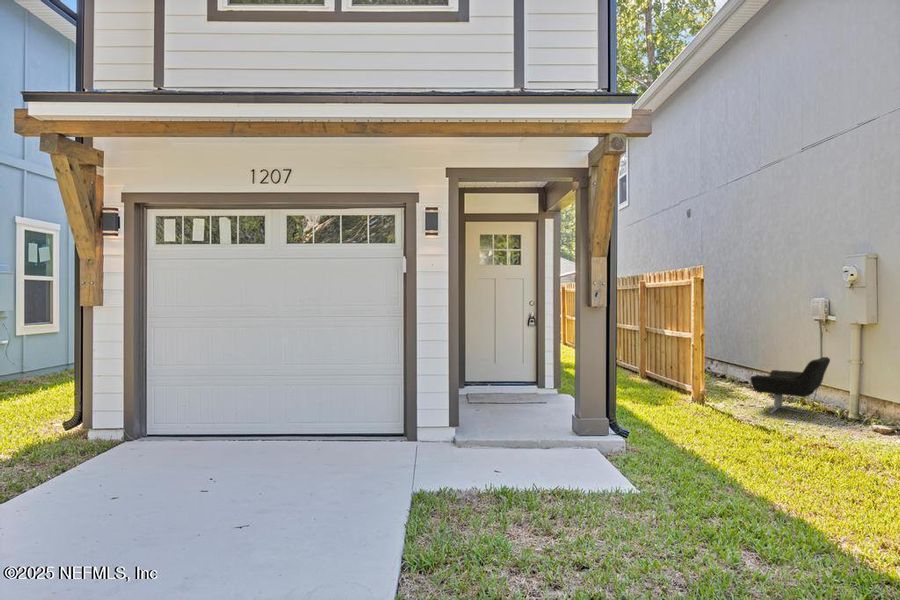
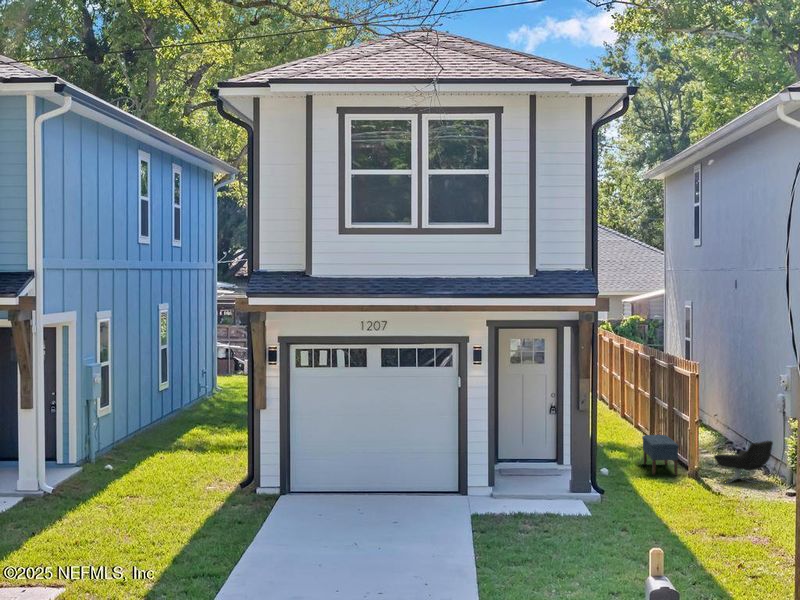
bench: none [633,353,694,402] -> present [642,435,679,475]

